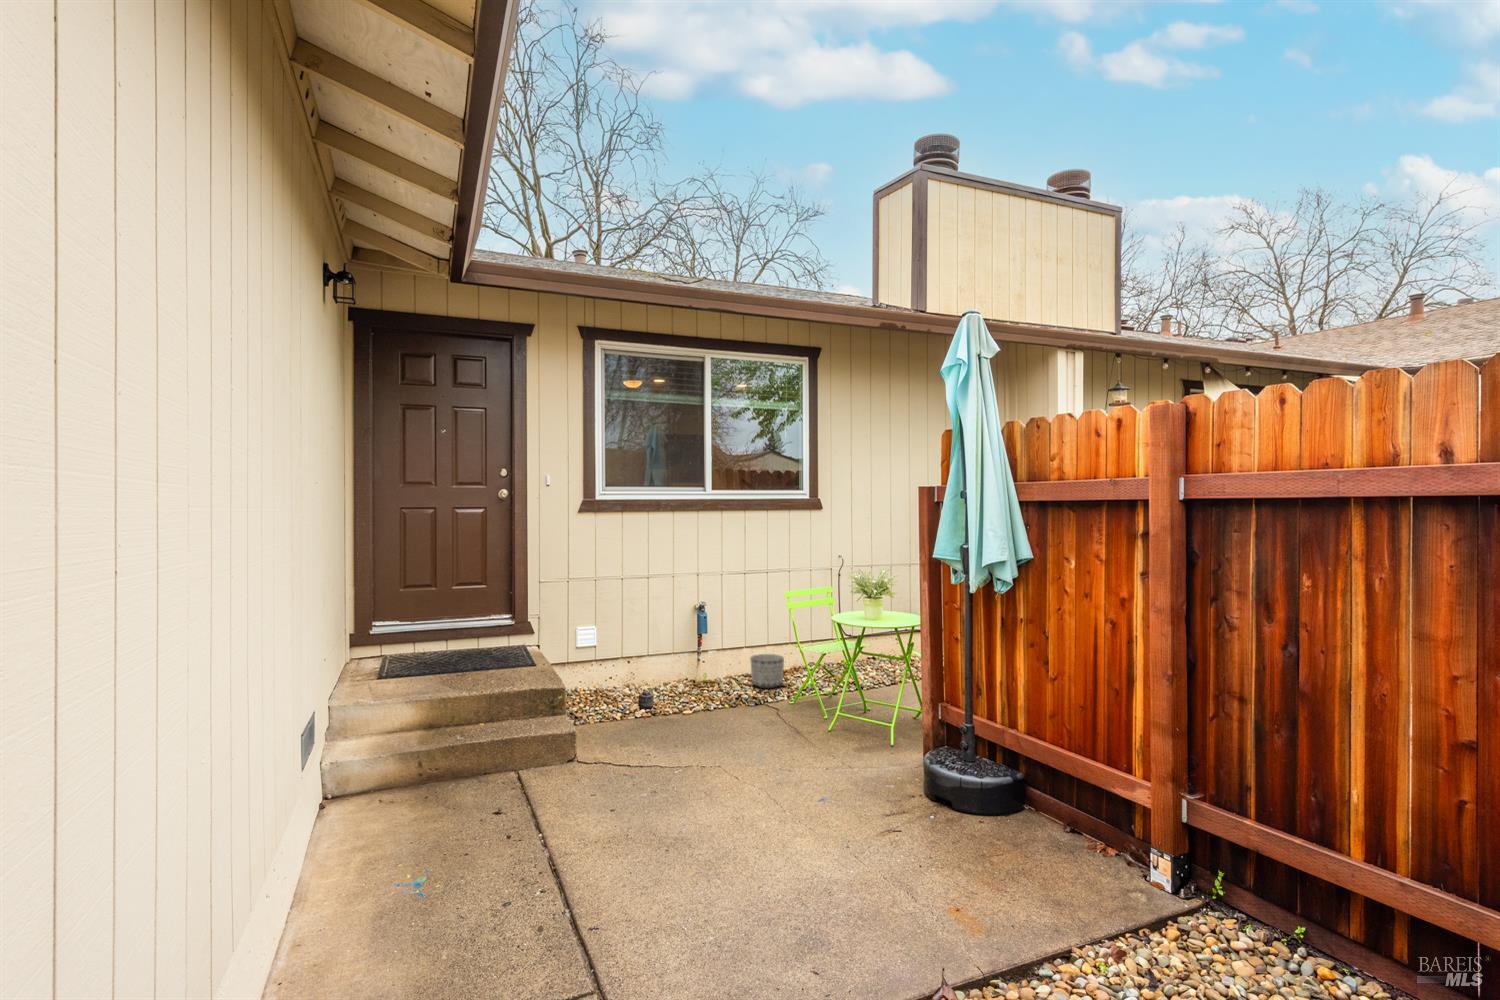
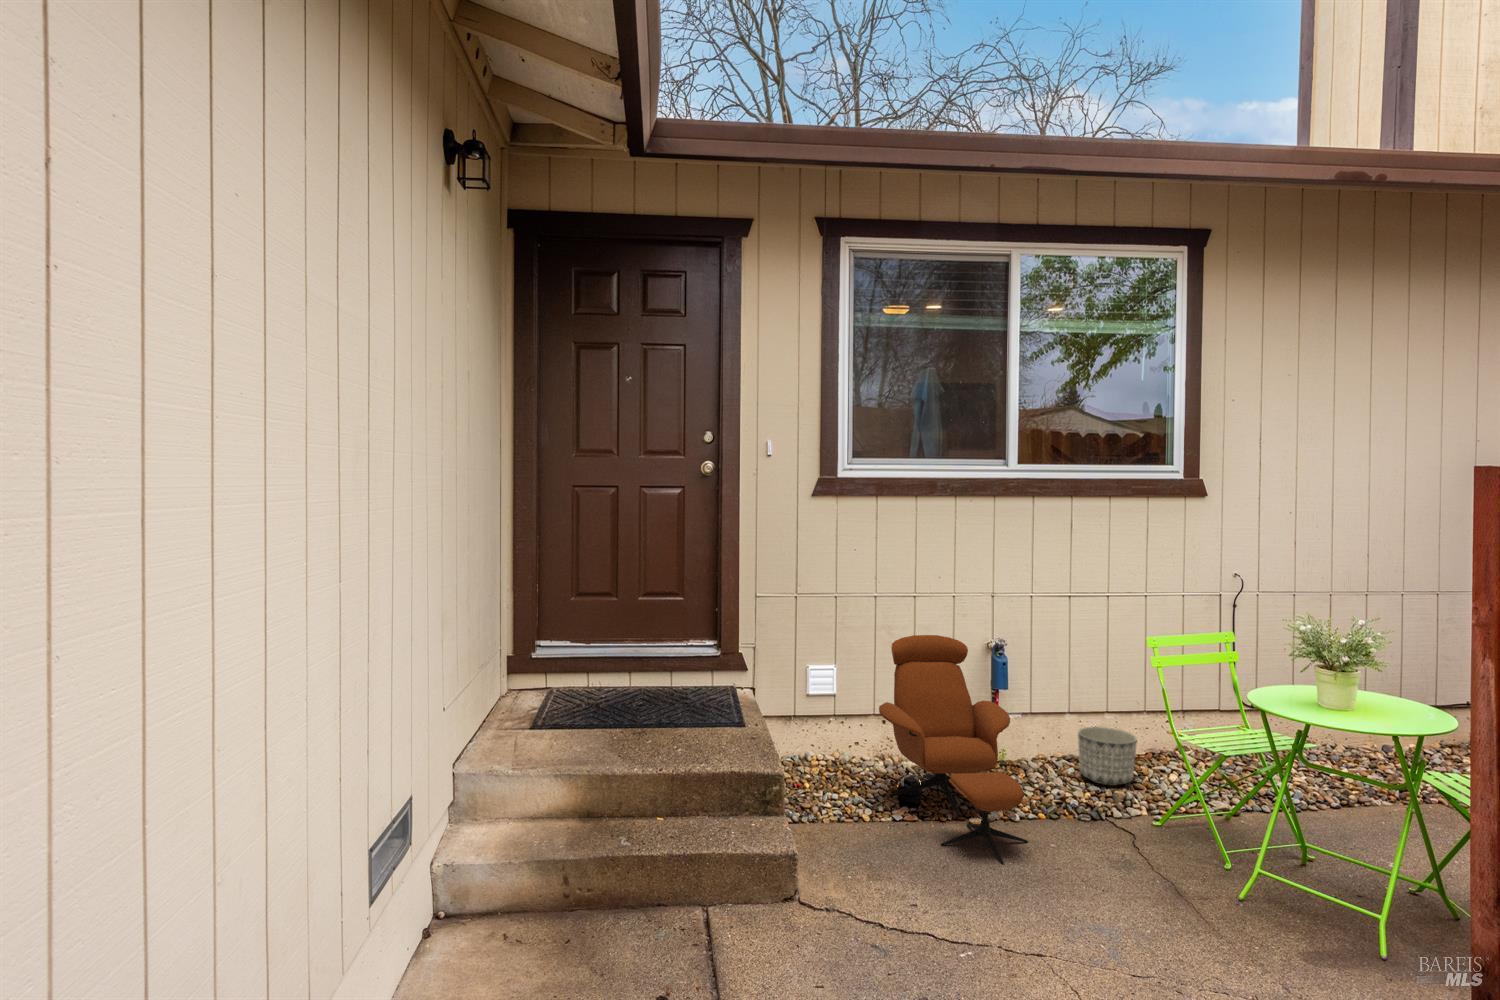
lounge chair: none [625,602,717,731] -> present [879,635,1028,865]

